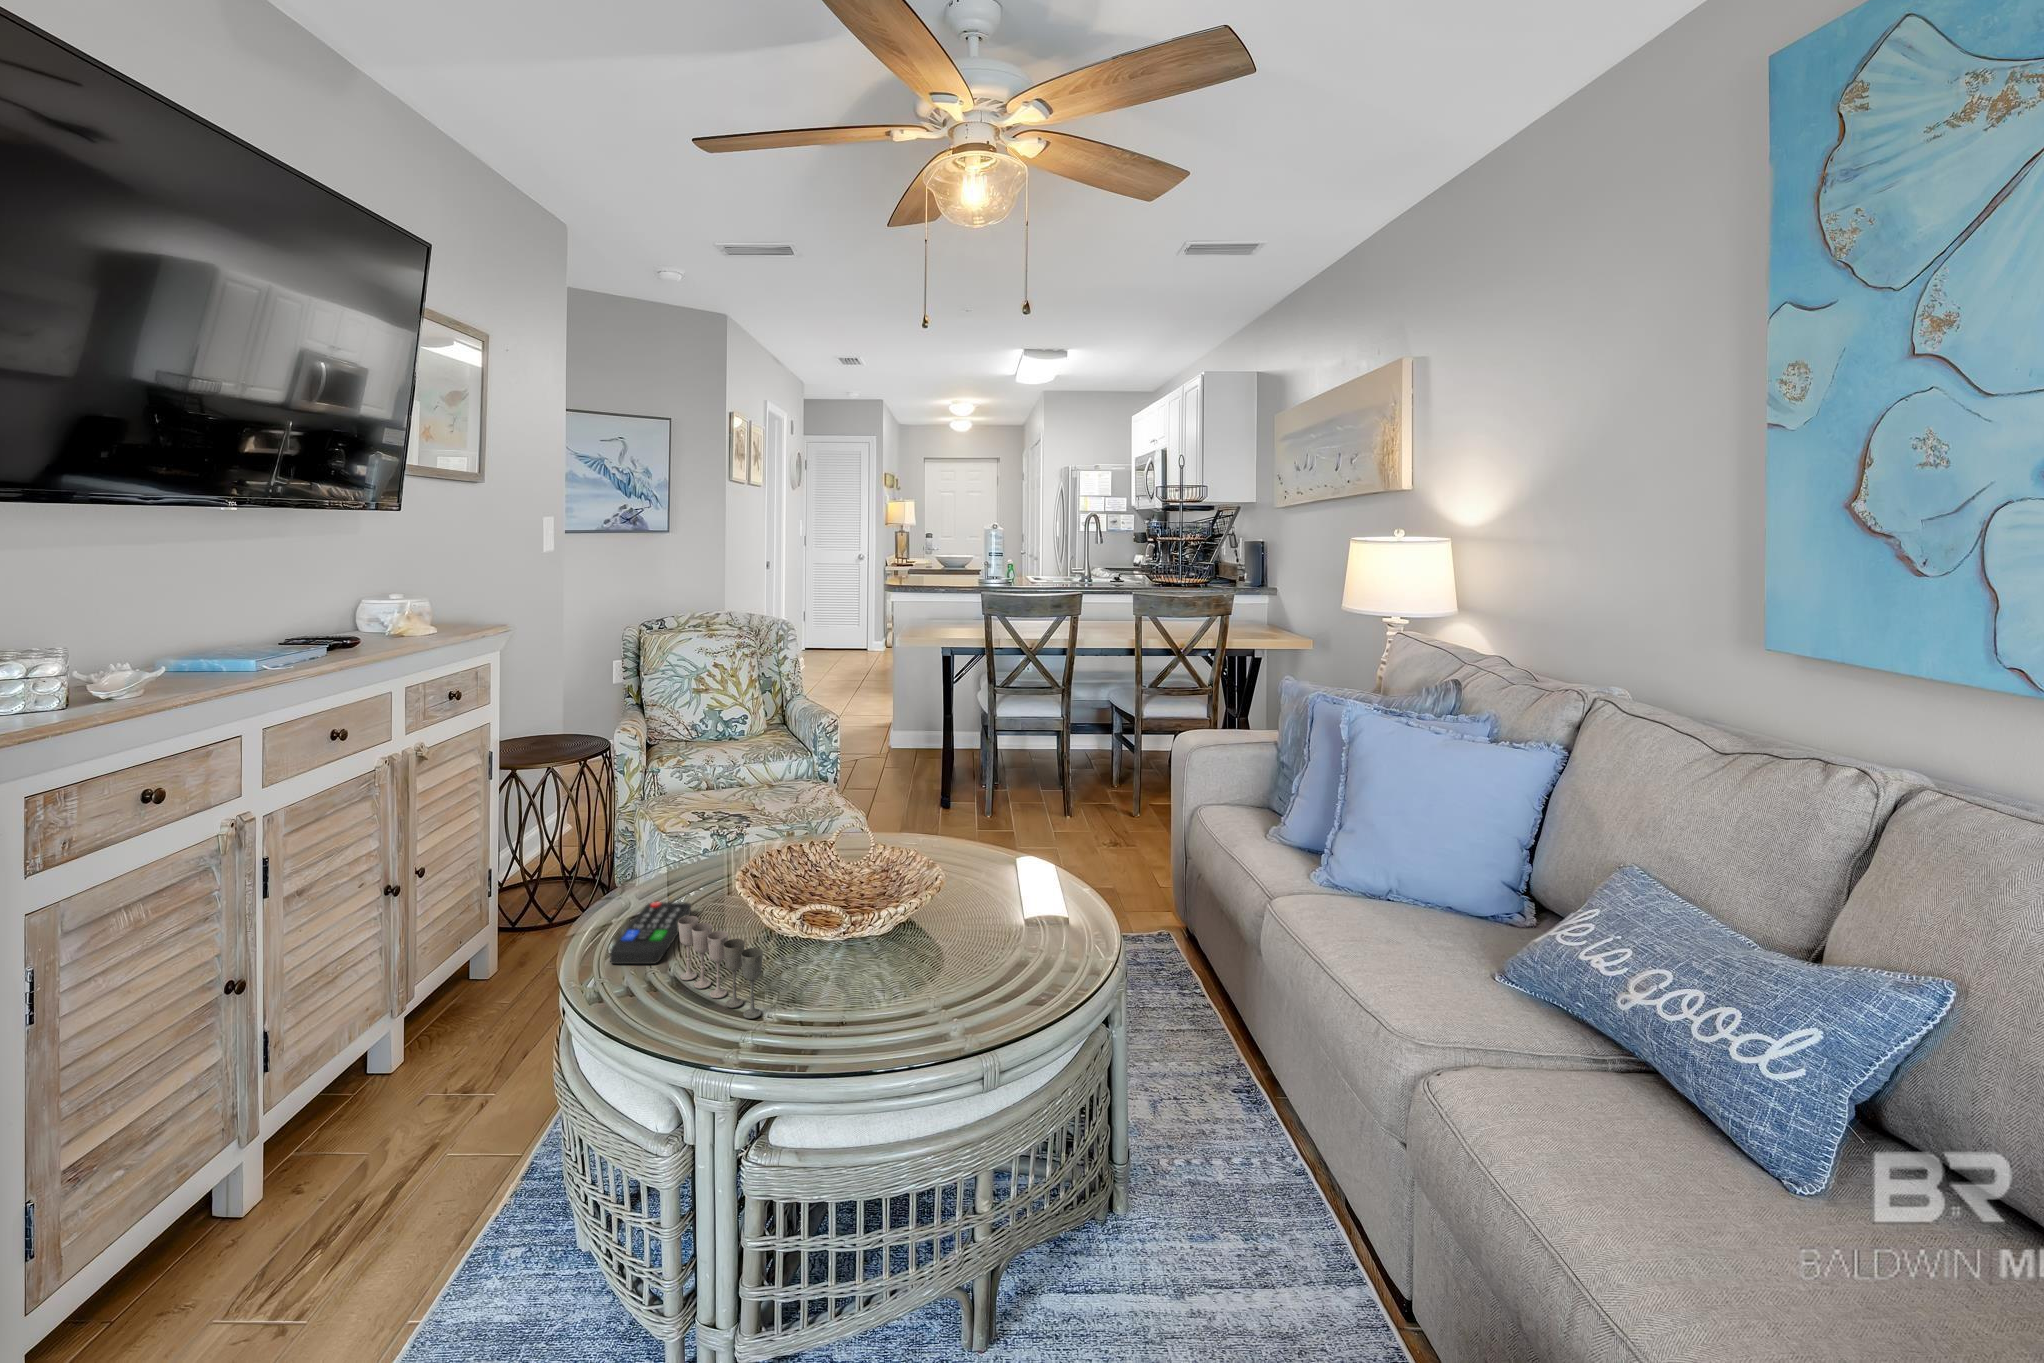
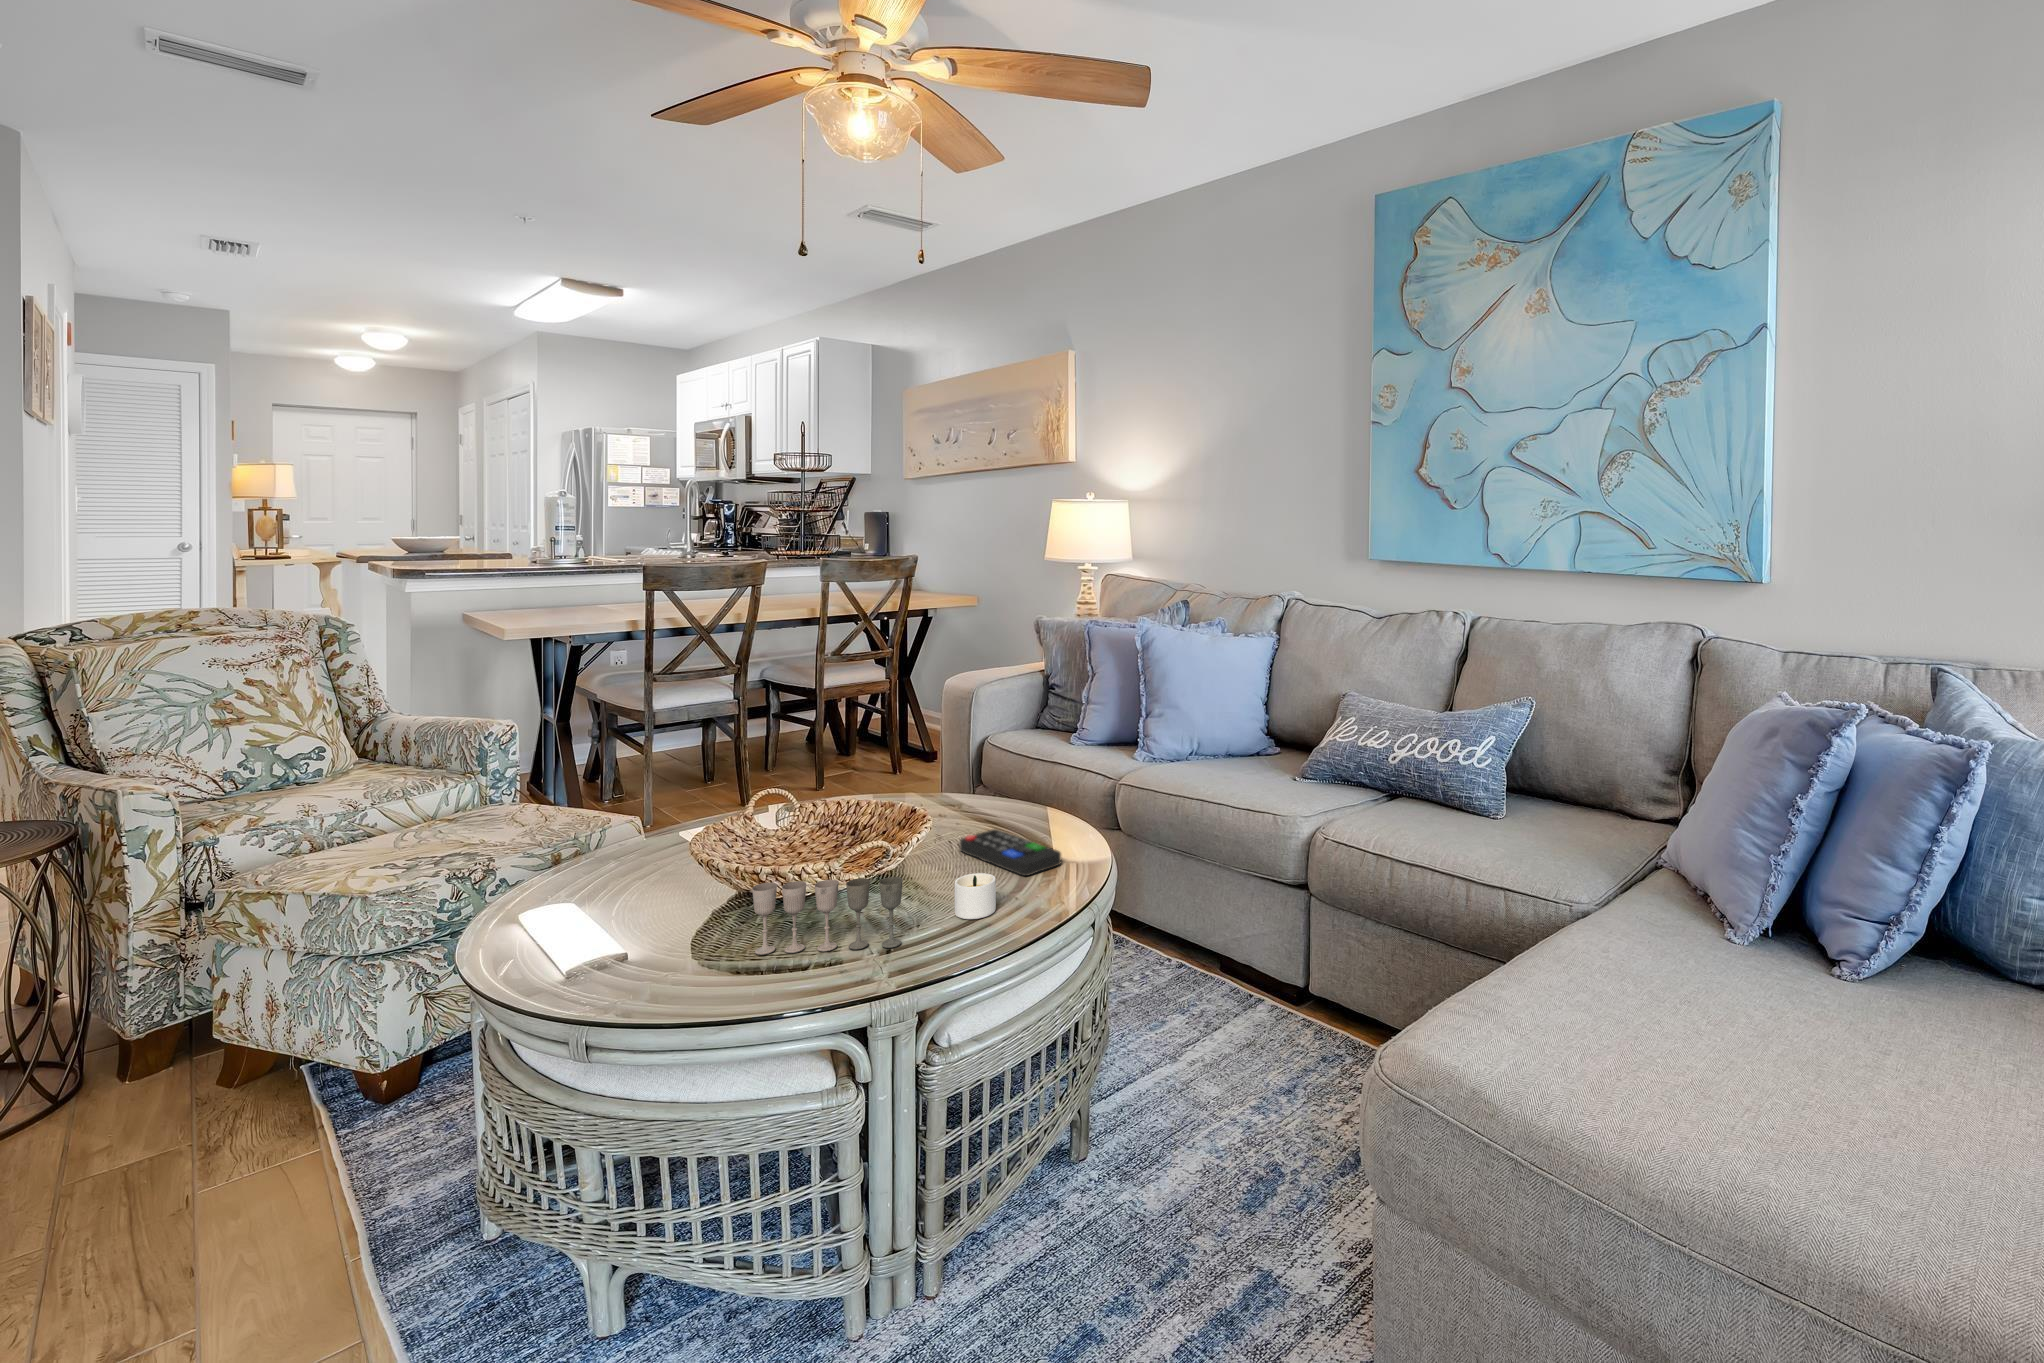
remote control: present [610,902,691,964] -> present [960,829,1061,876]
candle: none [830,969,873,1030] -> present [955,873,996,919]

